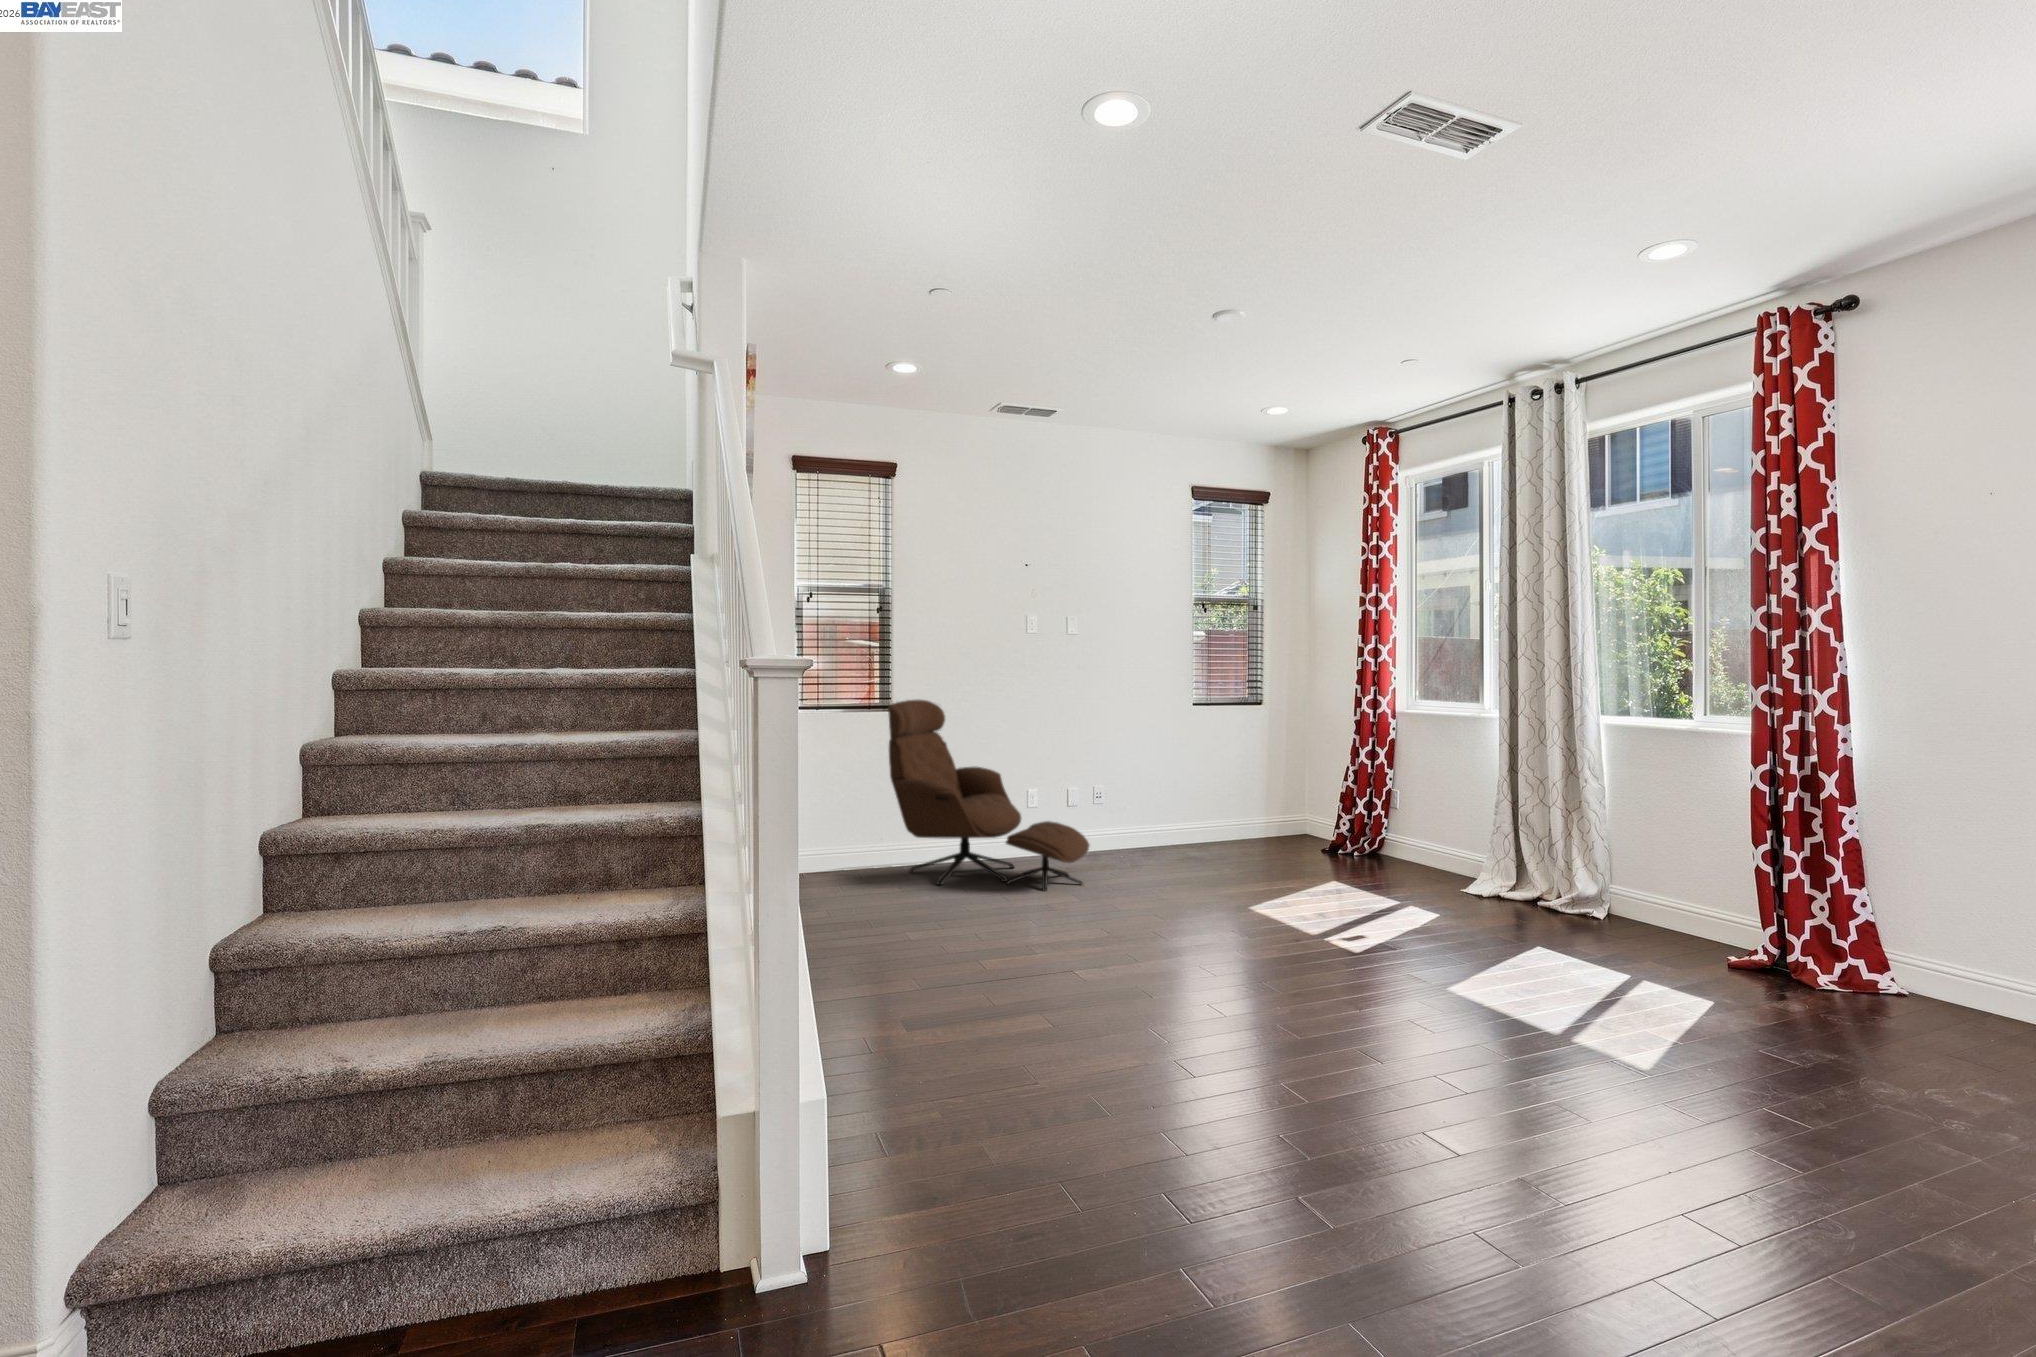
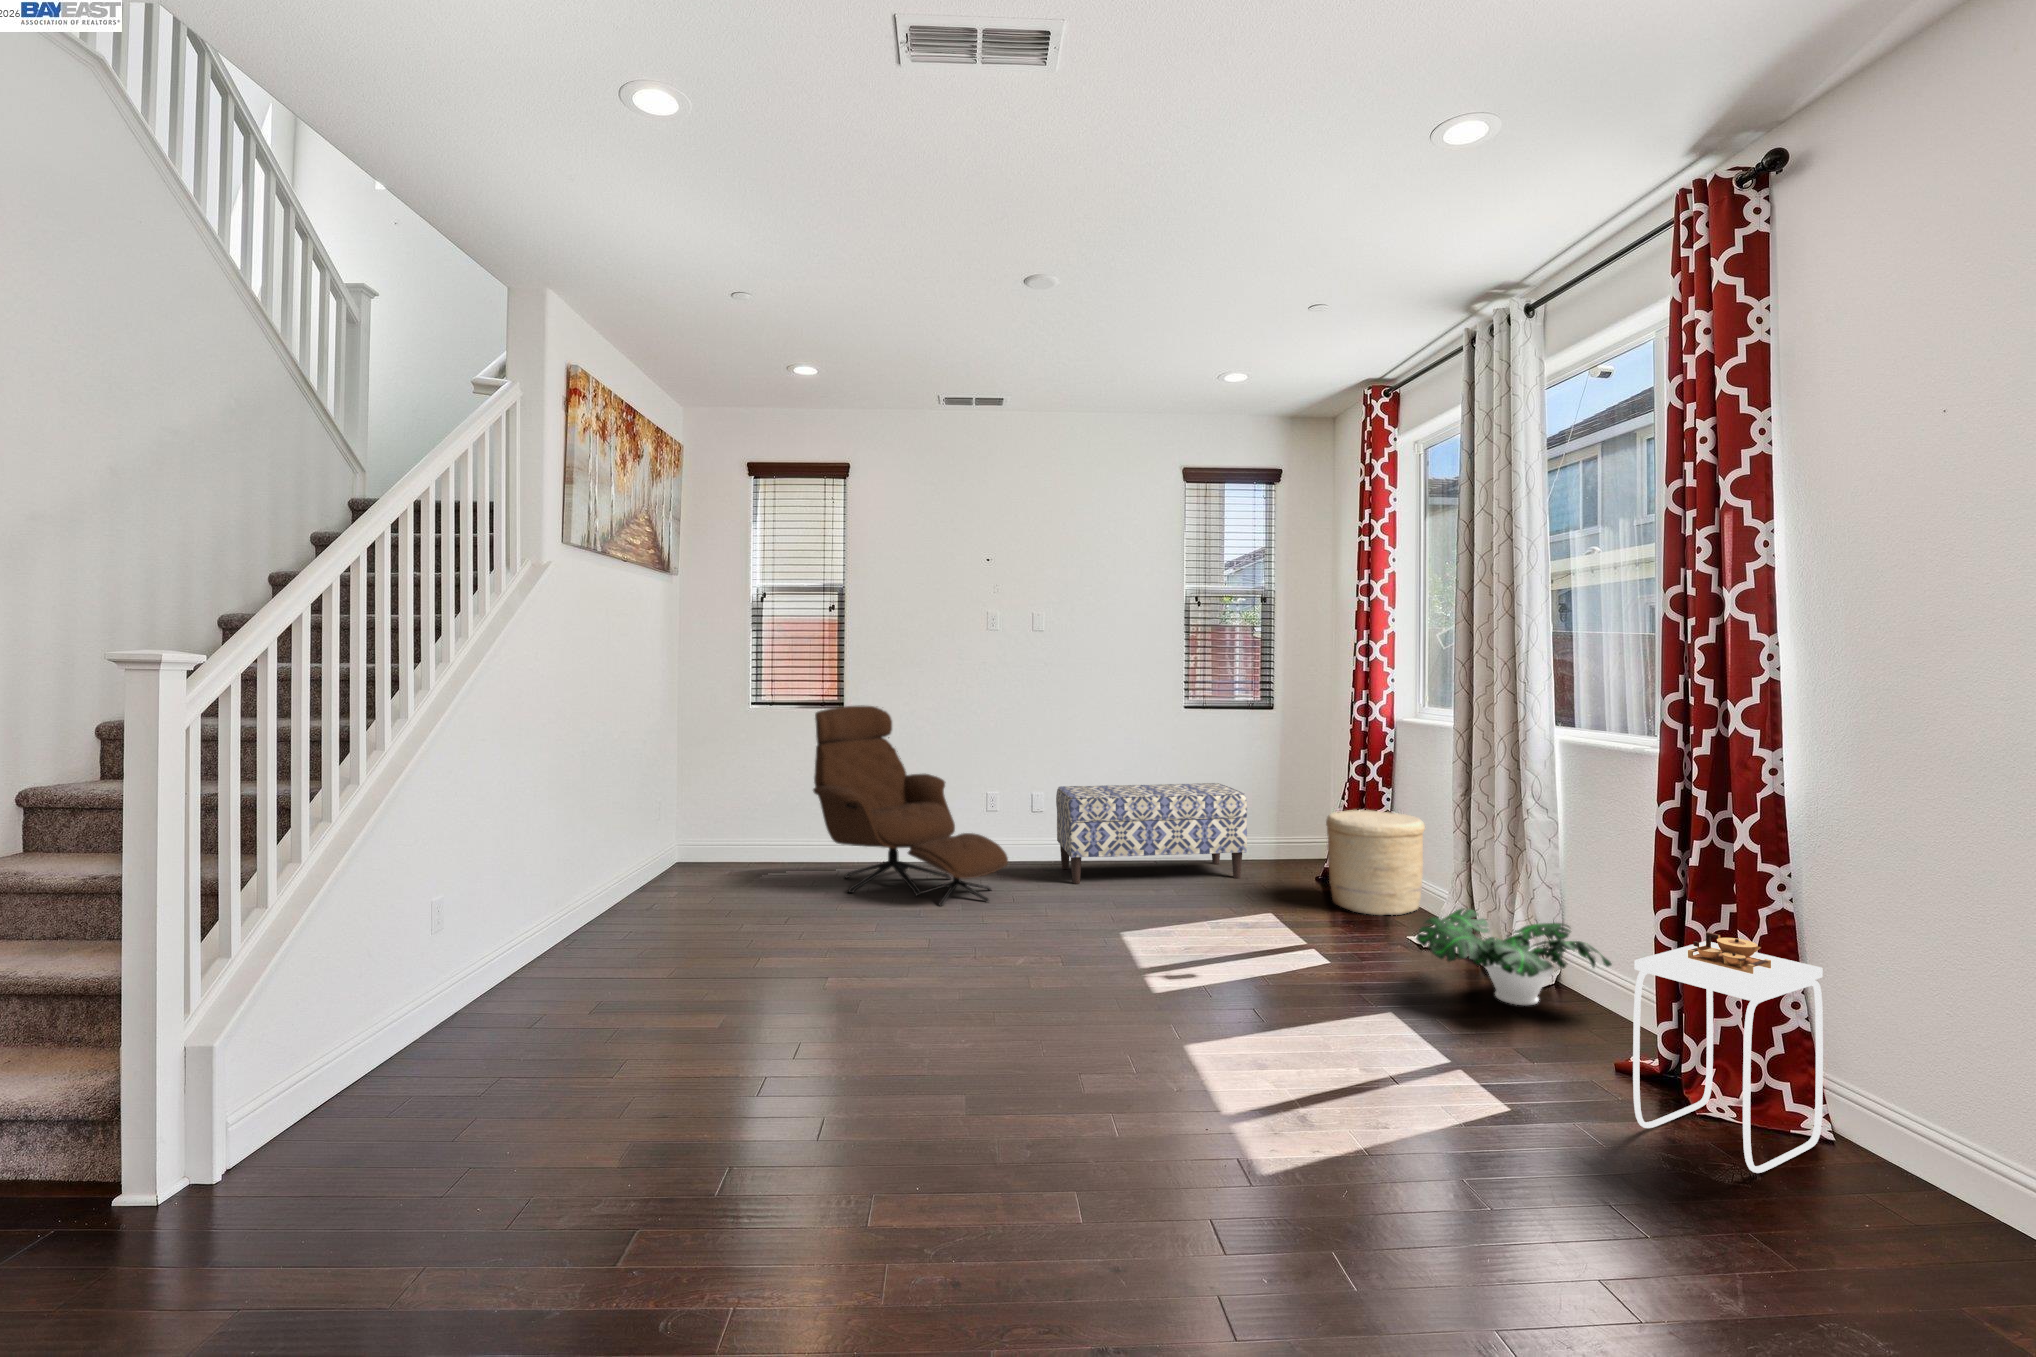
bench: none [1094,770,1271,866] -> present [1056,783,1247,884]
woven basket: none [1358,789,1443,876] -> present [1326,810,1425,915]
side table: none [1794,856,1902,1019] -> present [1633,932,1823,1173]
potted plant: none [1521,860,1679,932] -> present [1417,908,1612,1005]

